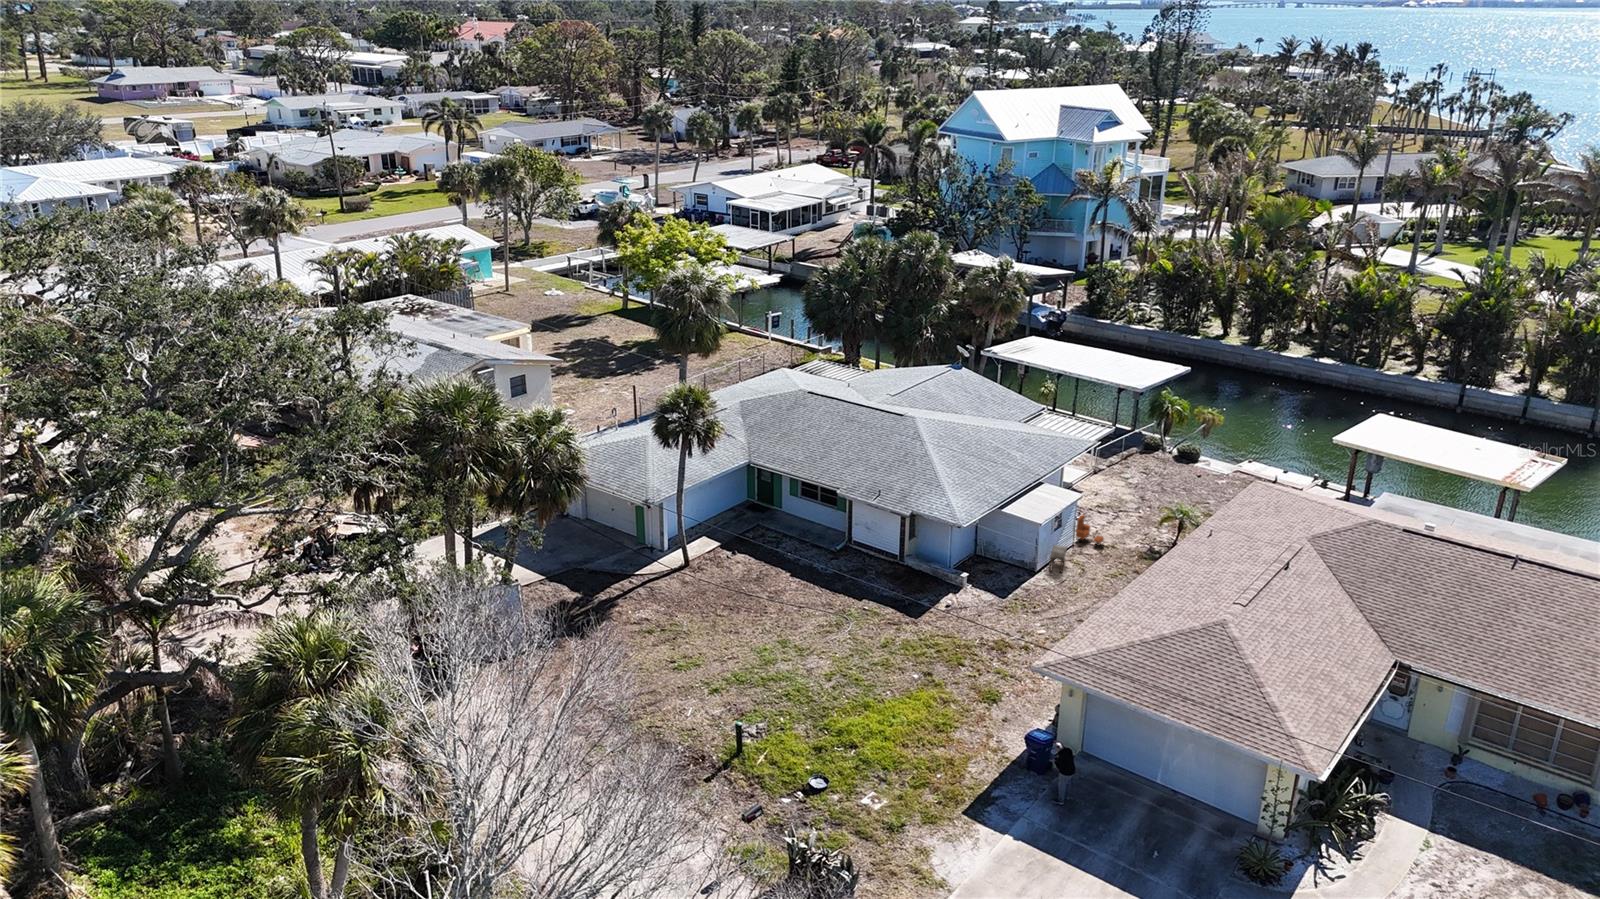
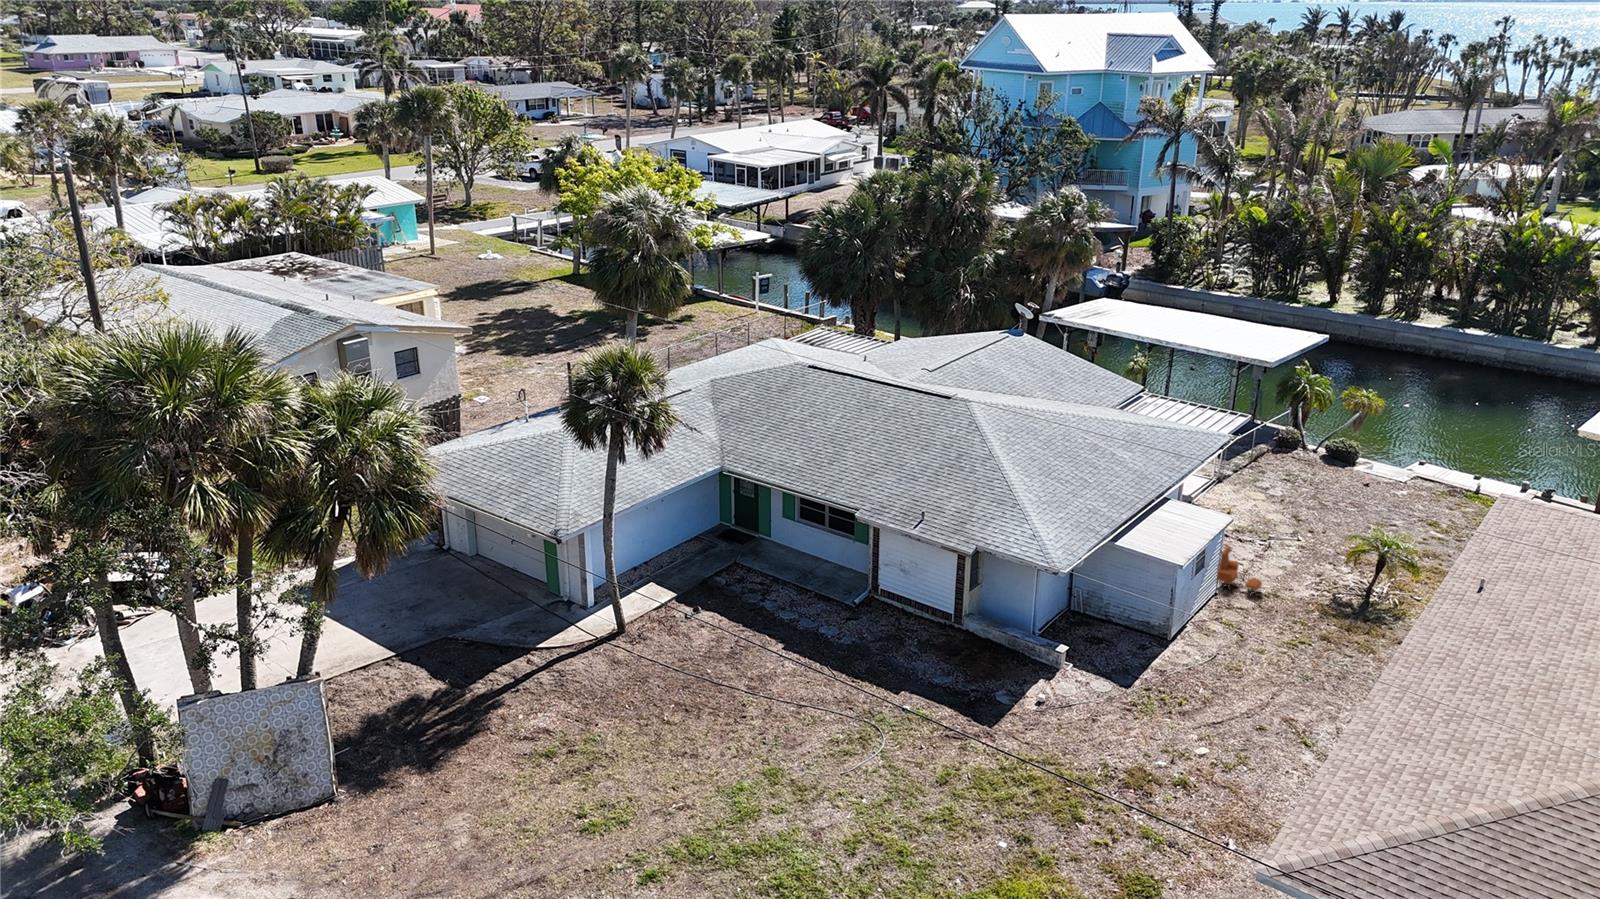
bench: present [1049,545,1067,573] -> none [1188,595,1214,641]

